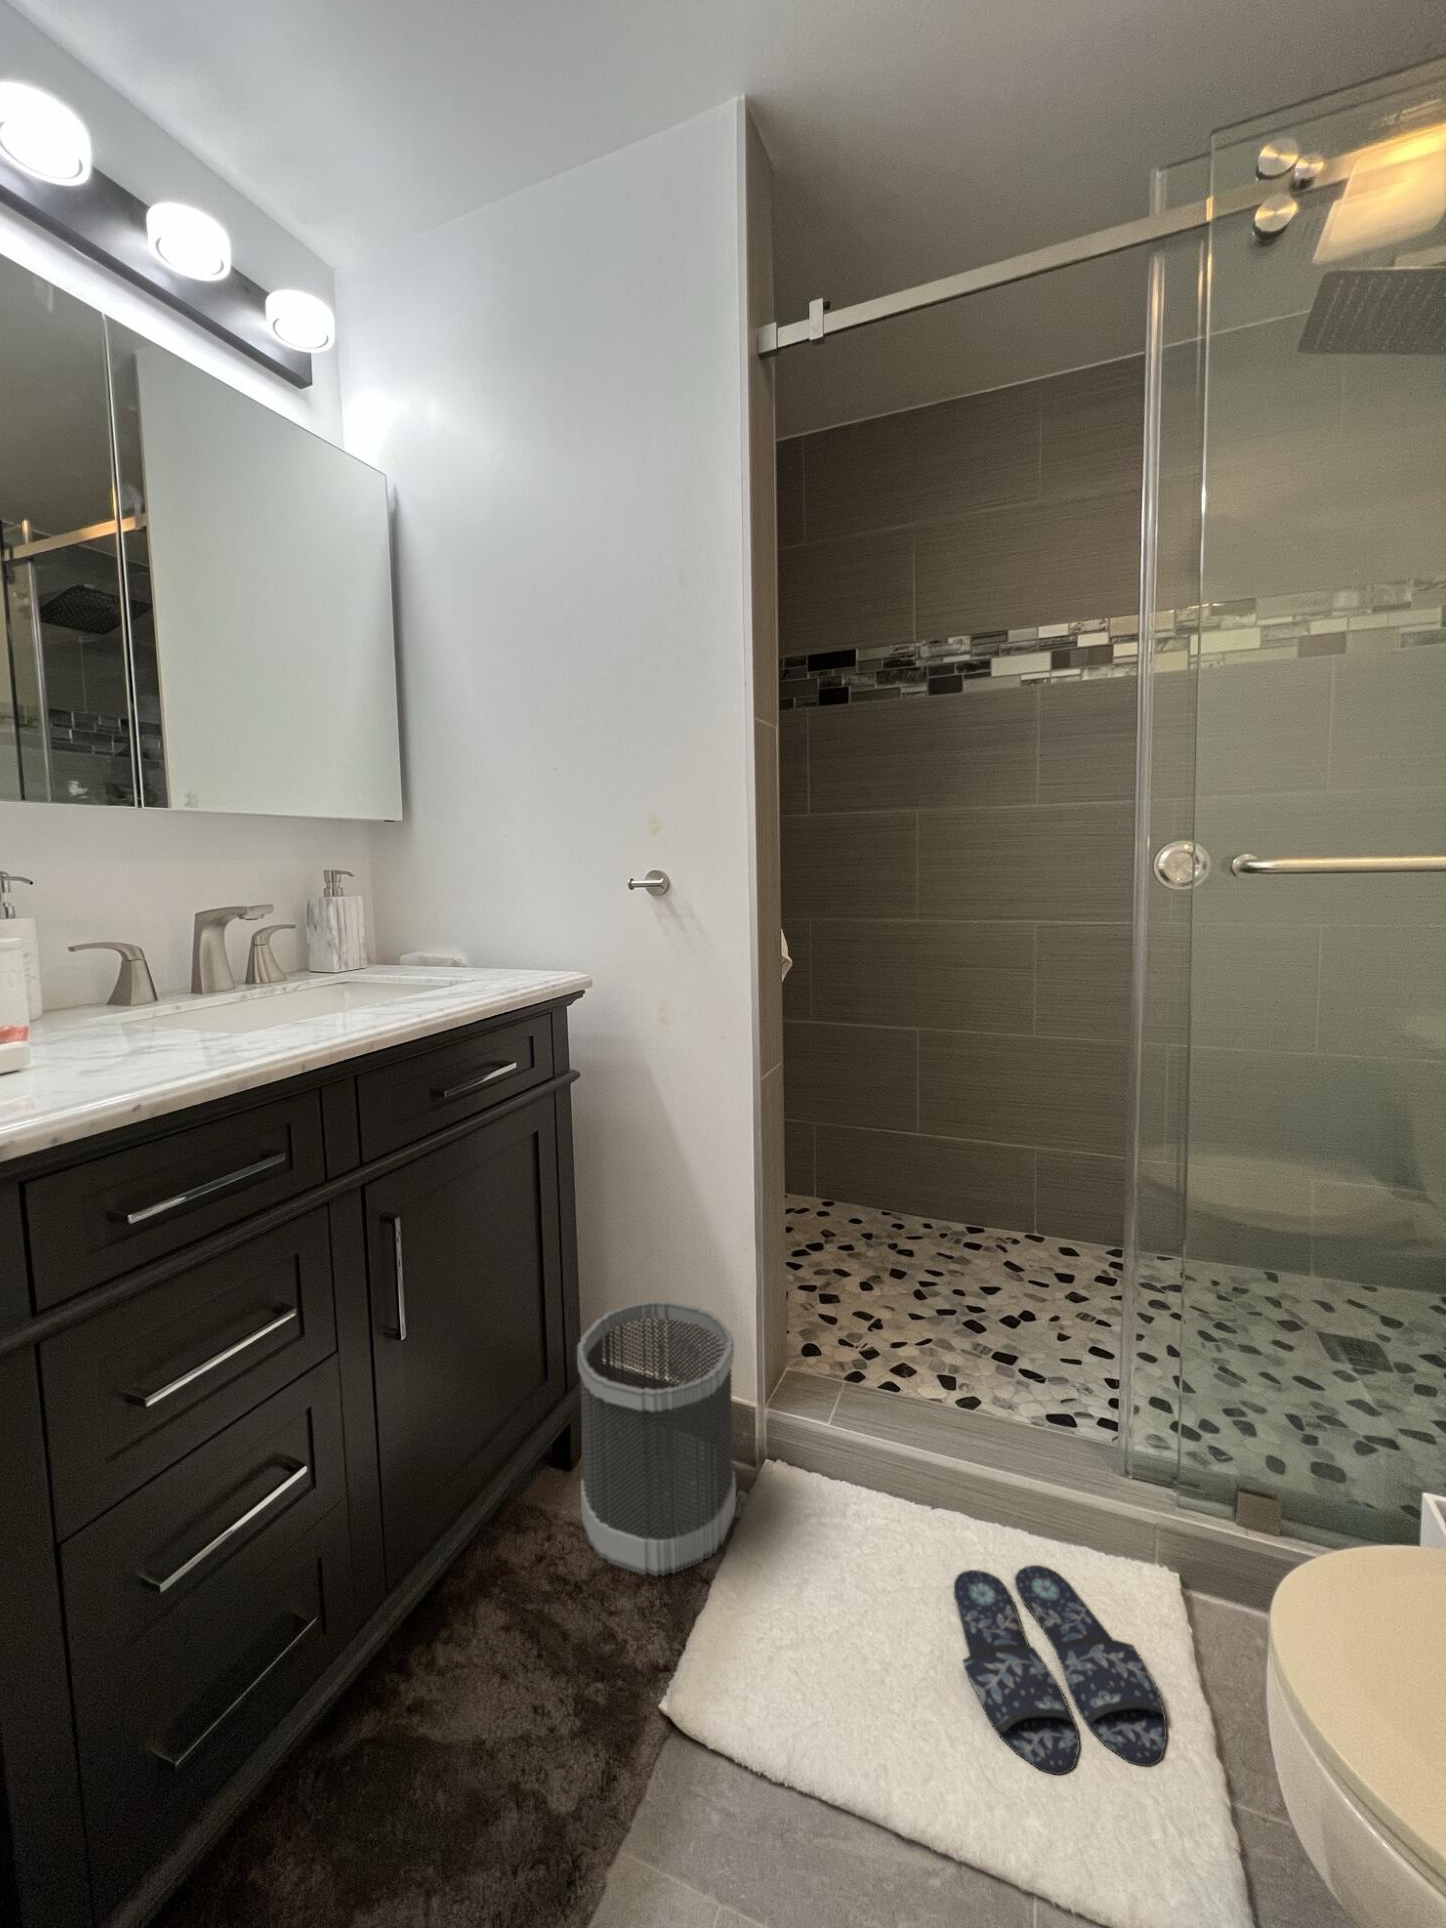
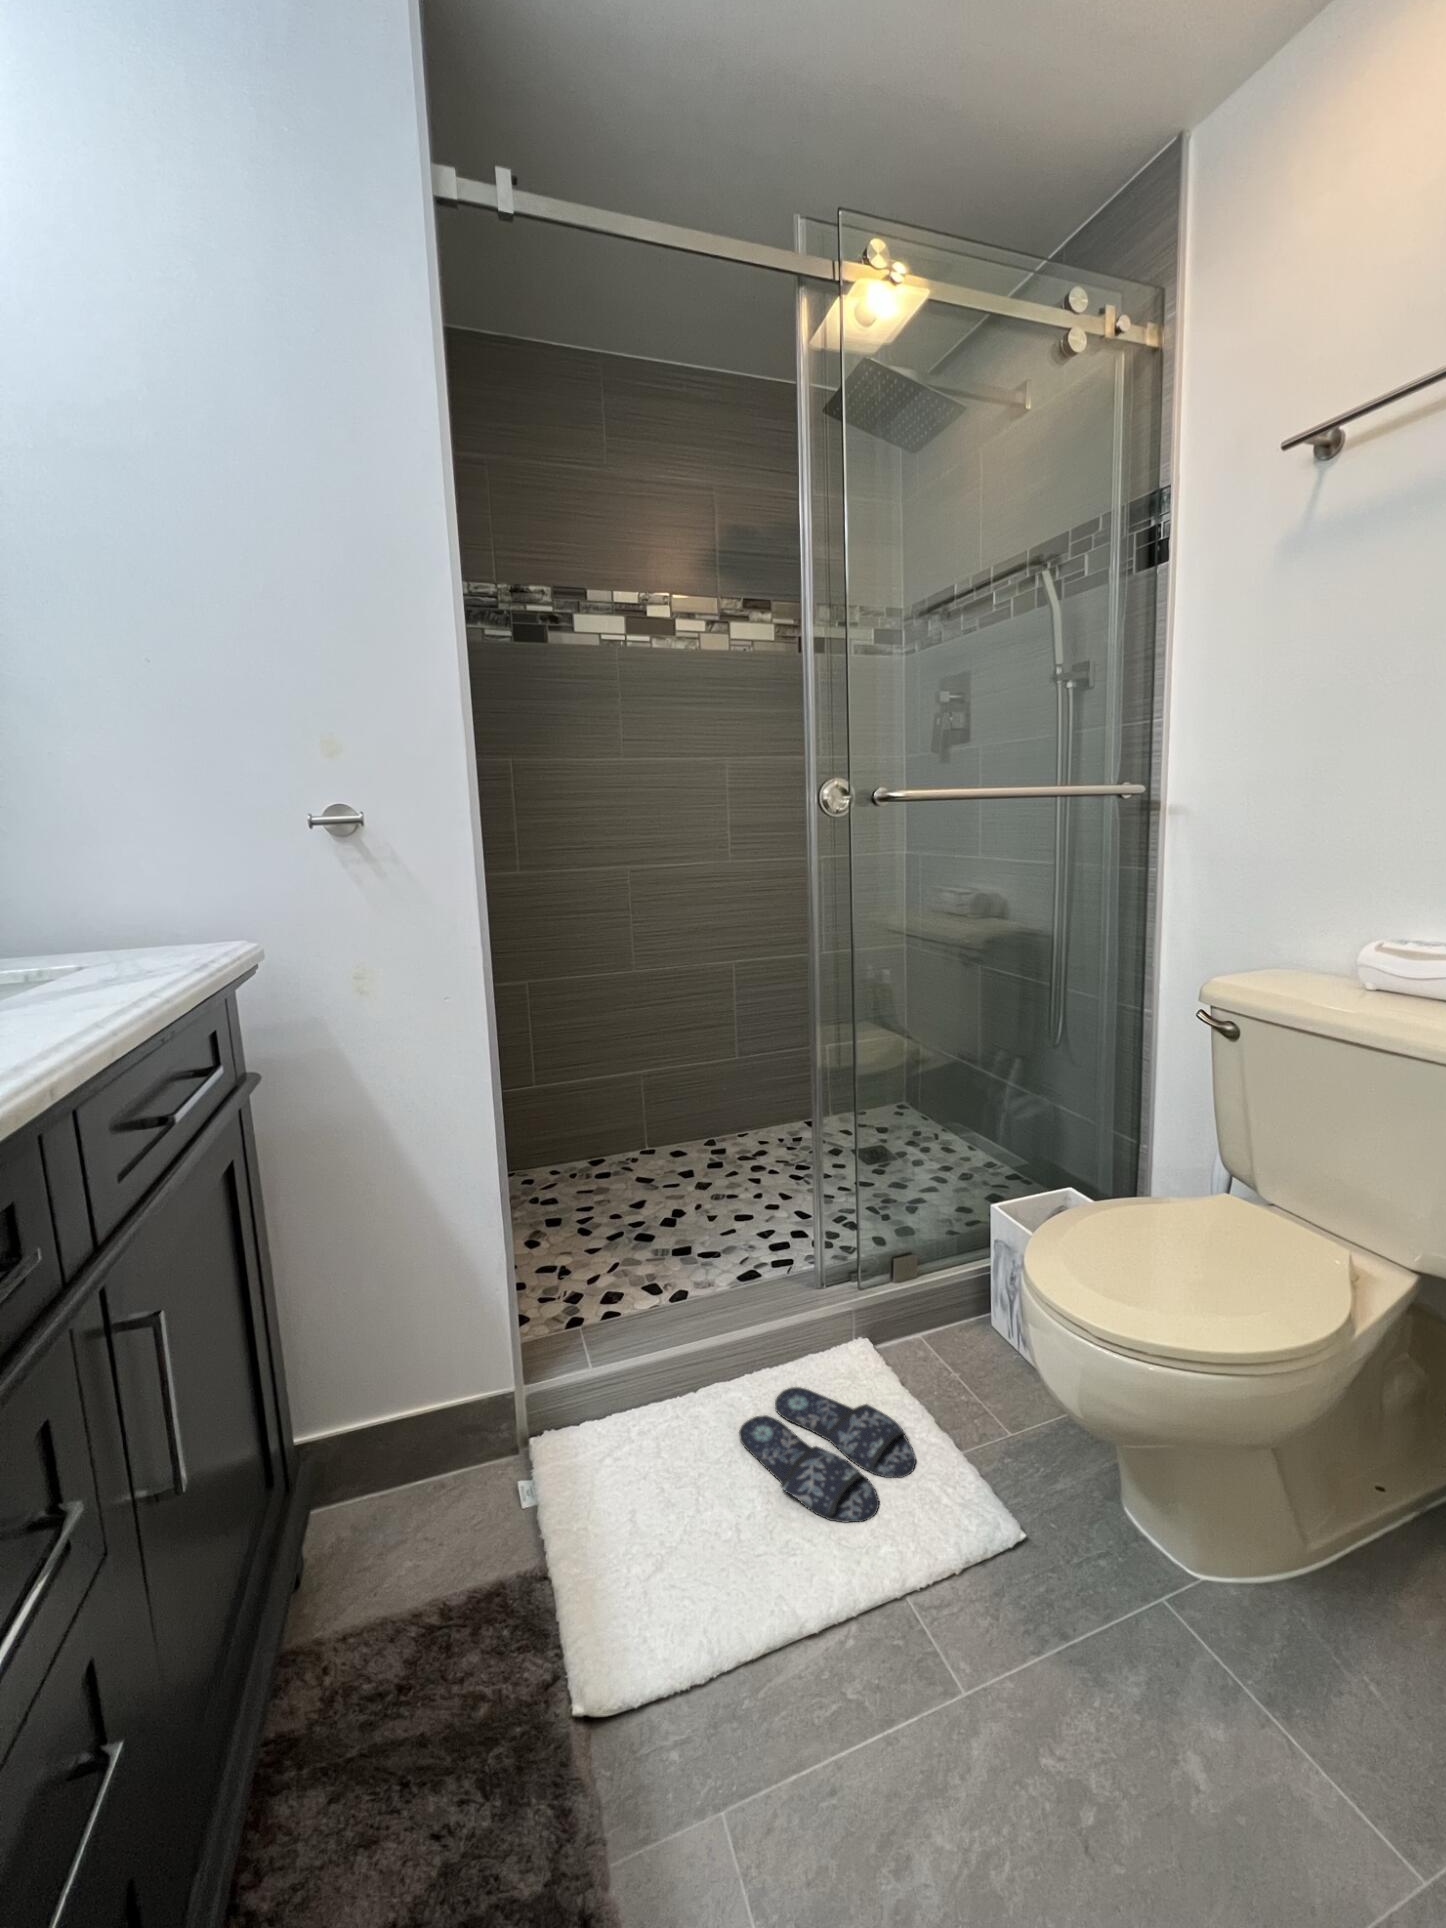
wastebasket: present [577,1301,736,1576] -> none [331,1313,535,1640]

